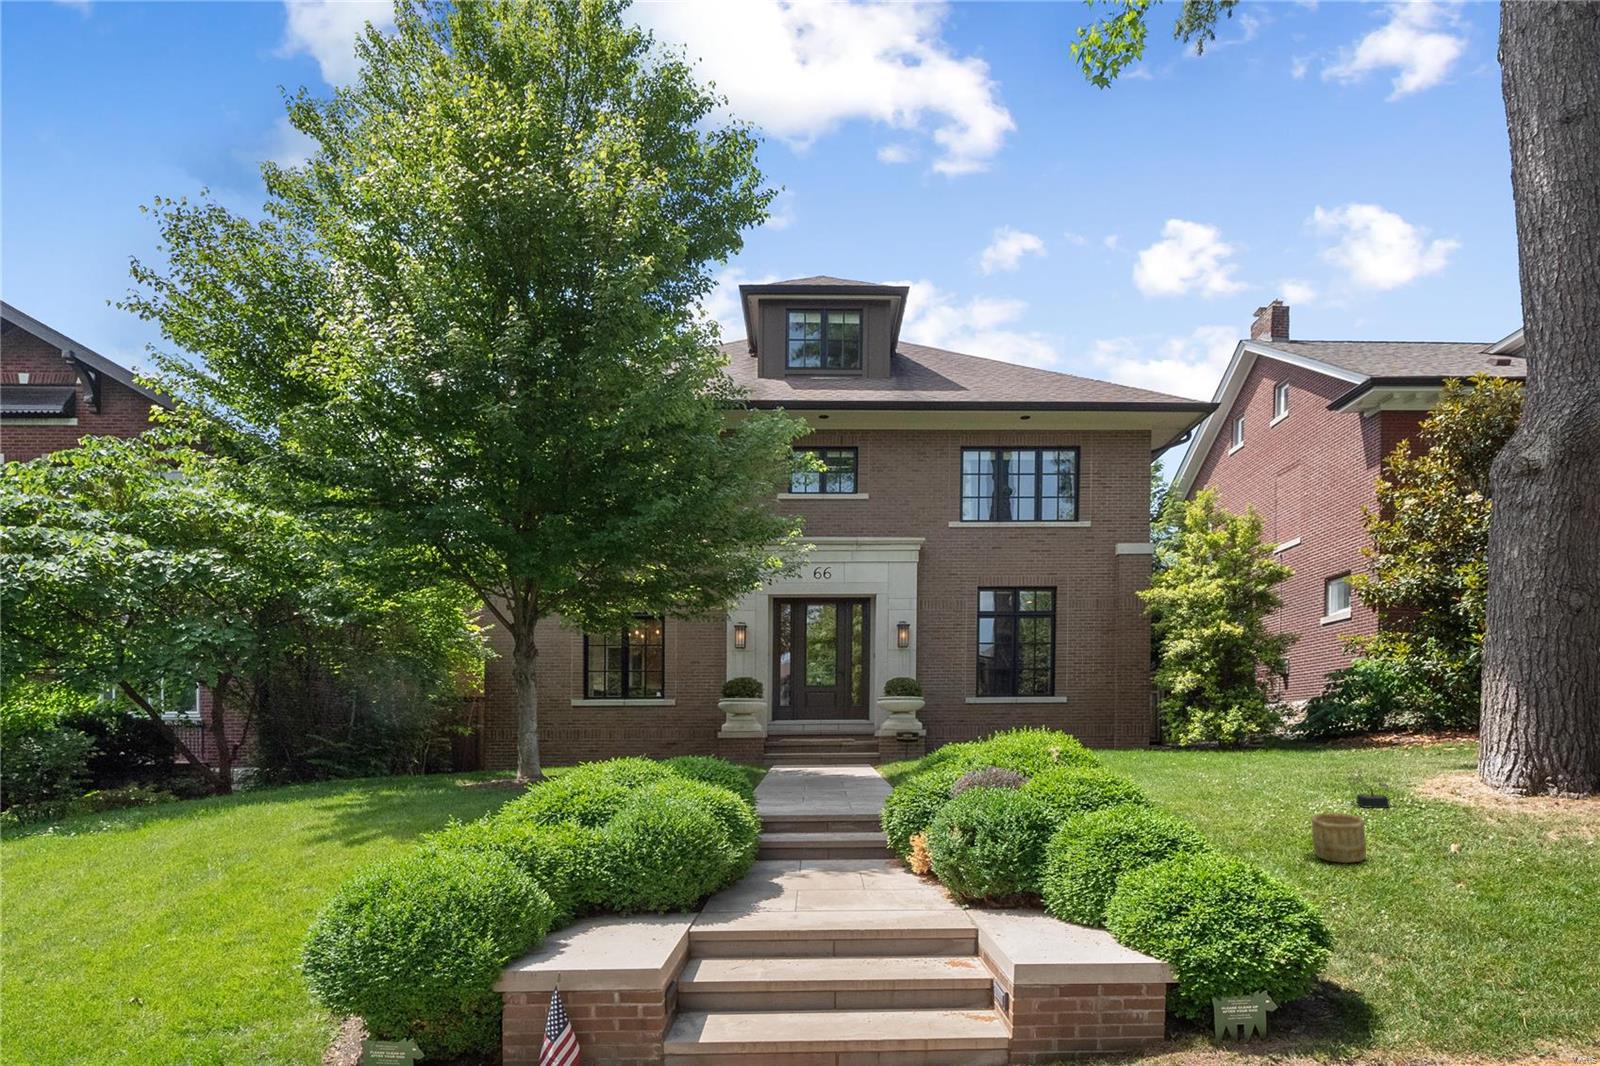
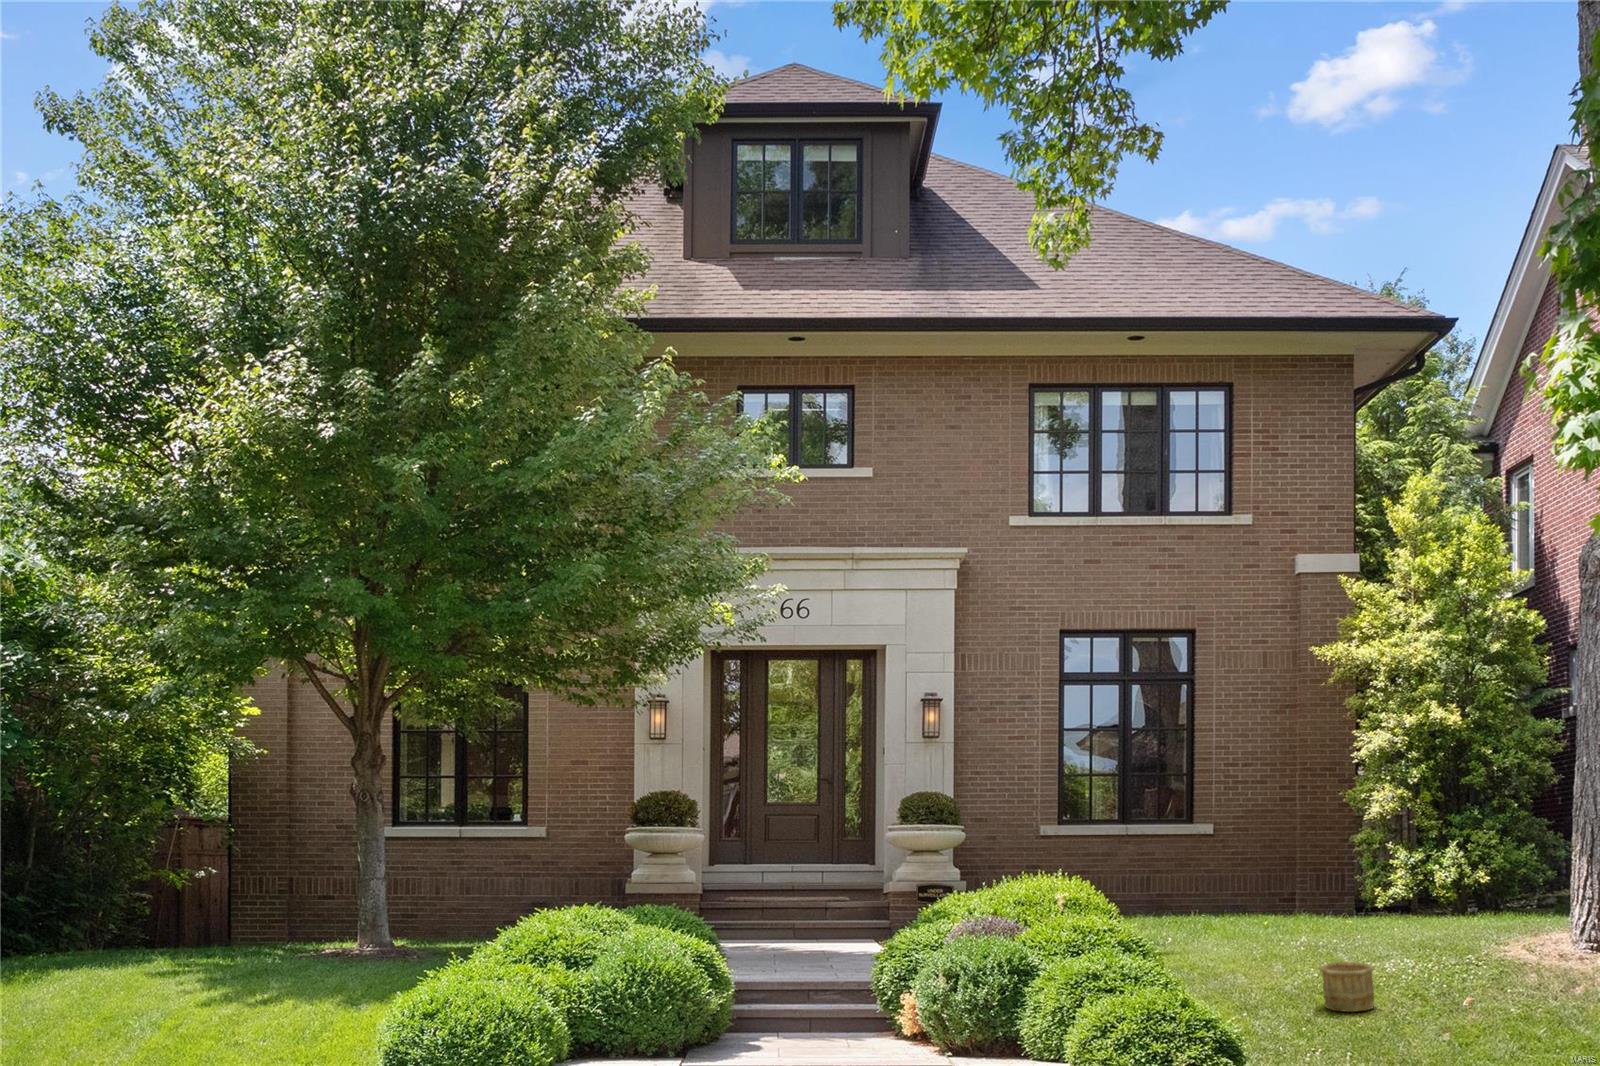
decorative plant: present [1347,770,1389,808] -> none [1396,922,1448,964]

